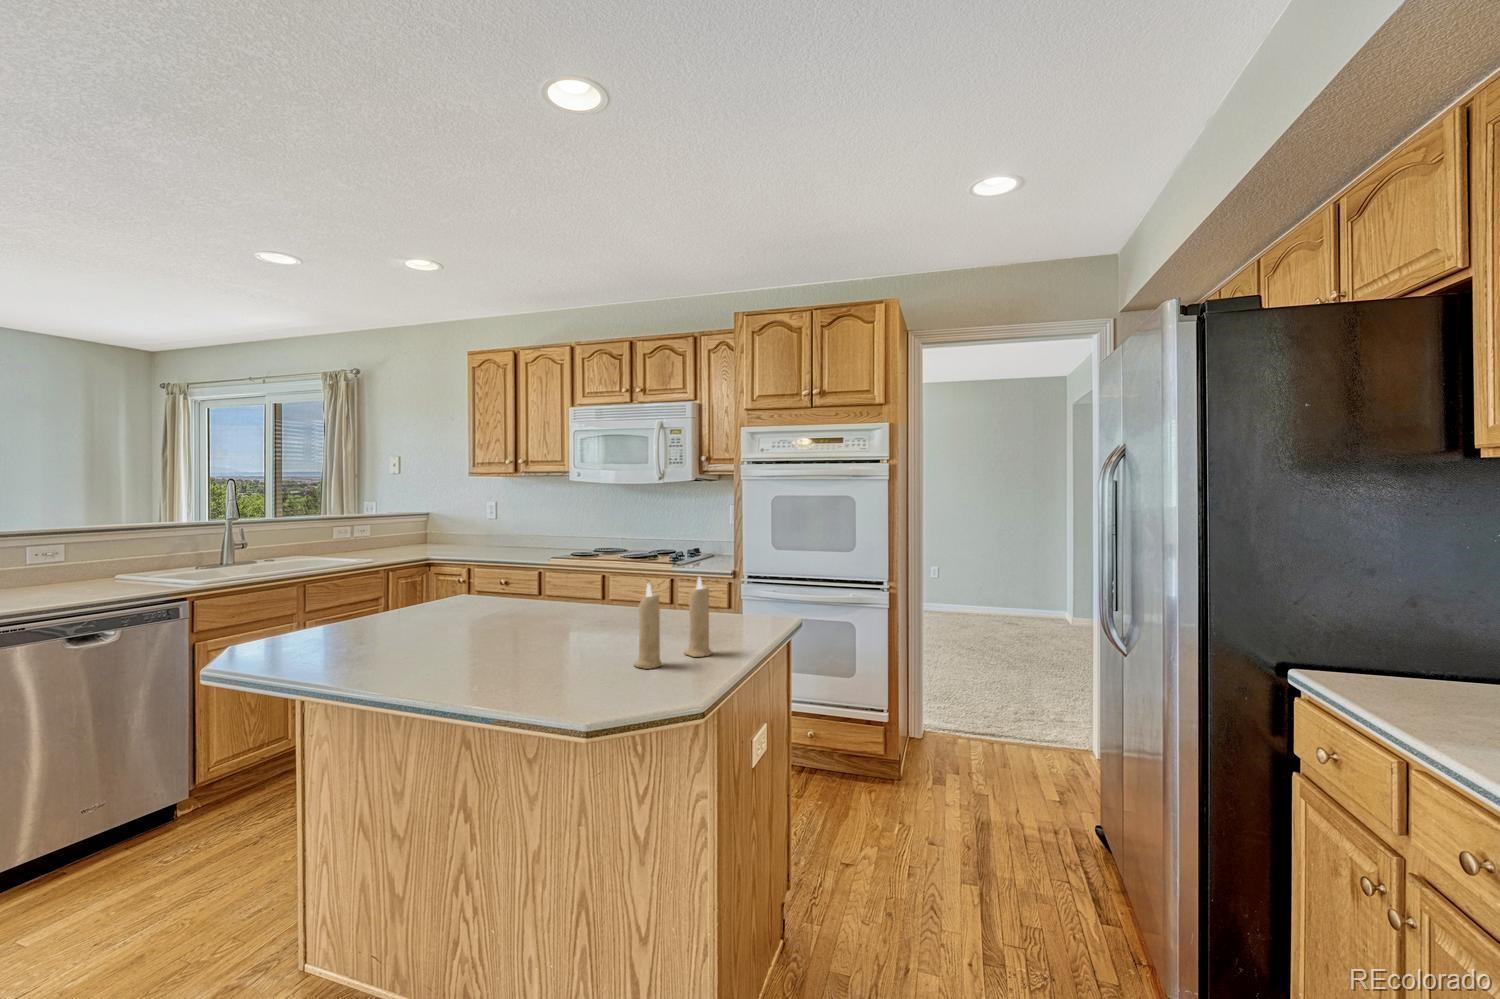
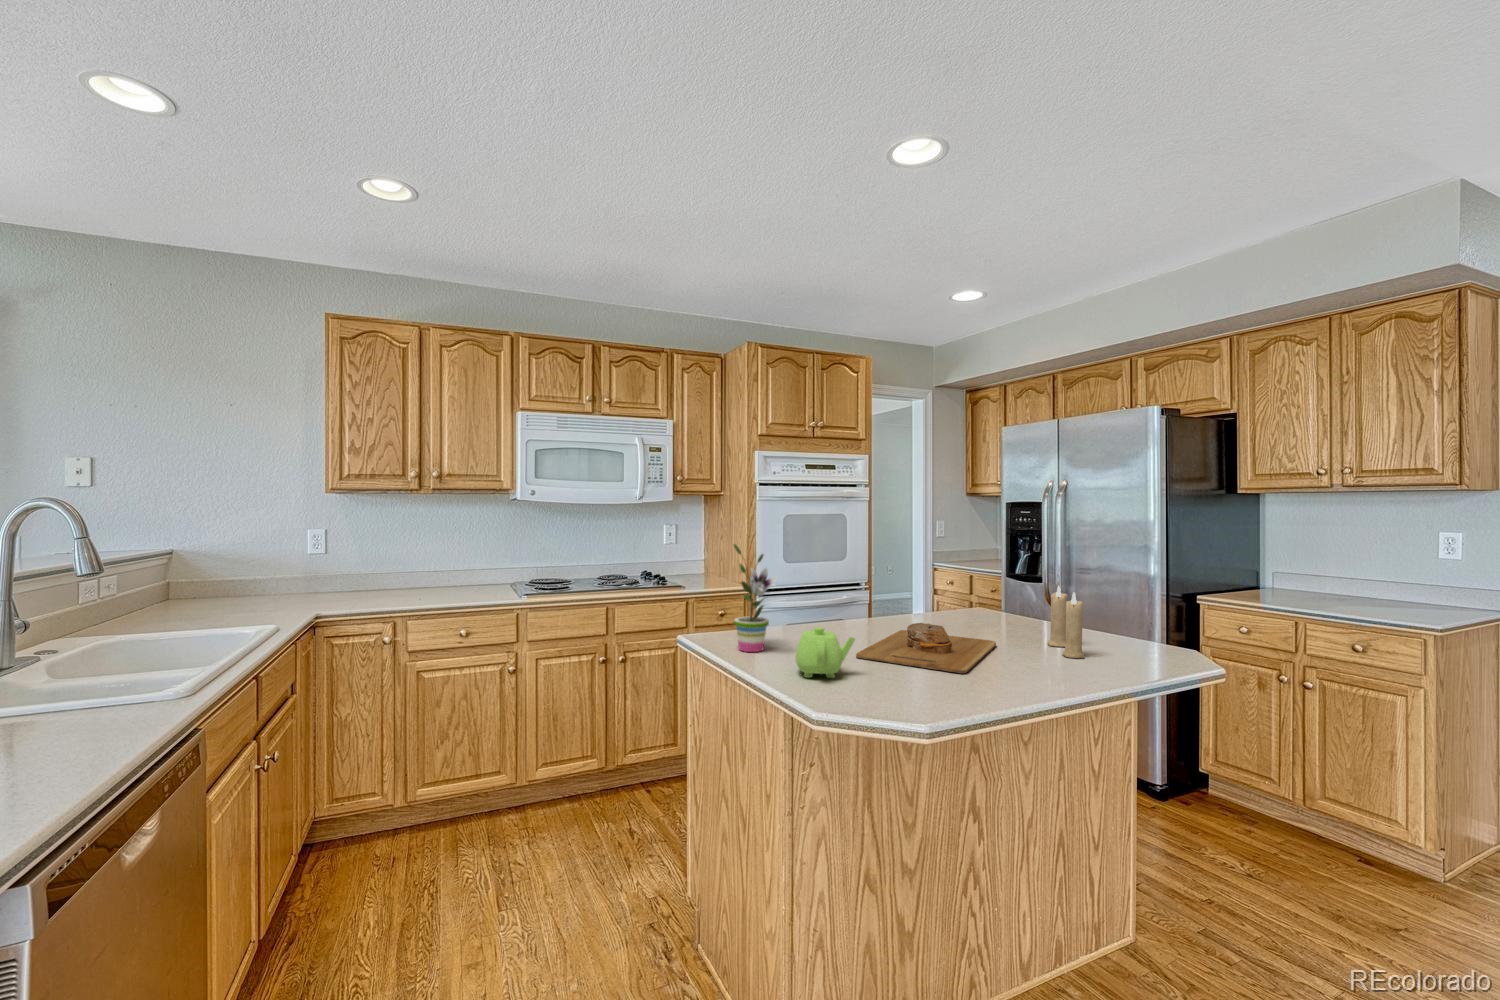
potted plant: none [415,514,477,615] -> present [734,545,778,652]
teapot: none [343,591,419,640] -> present [796,627,855,678]
cutting board: none [464,606,634,657] -> present [856,623,996,674]

